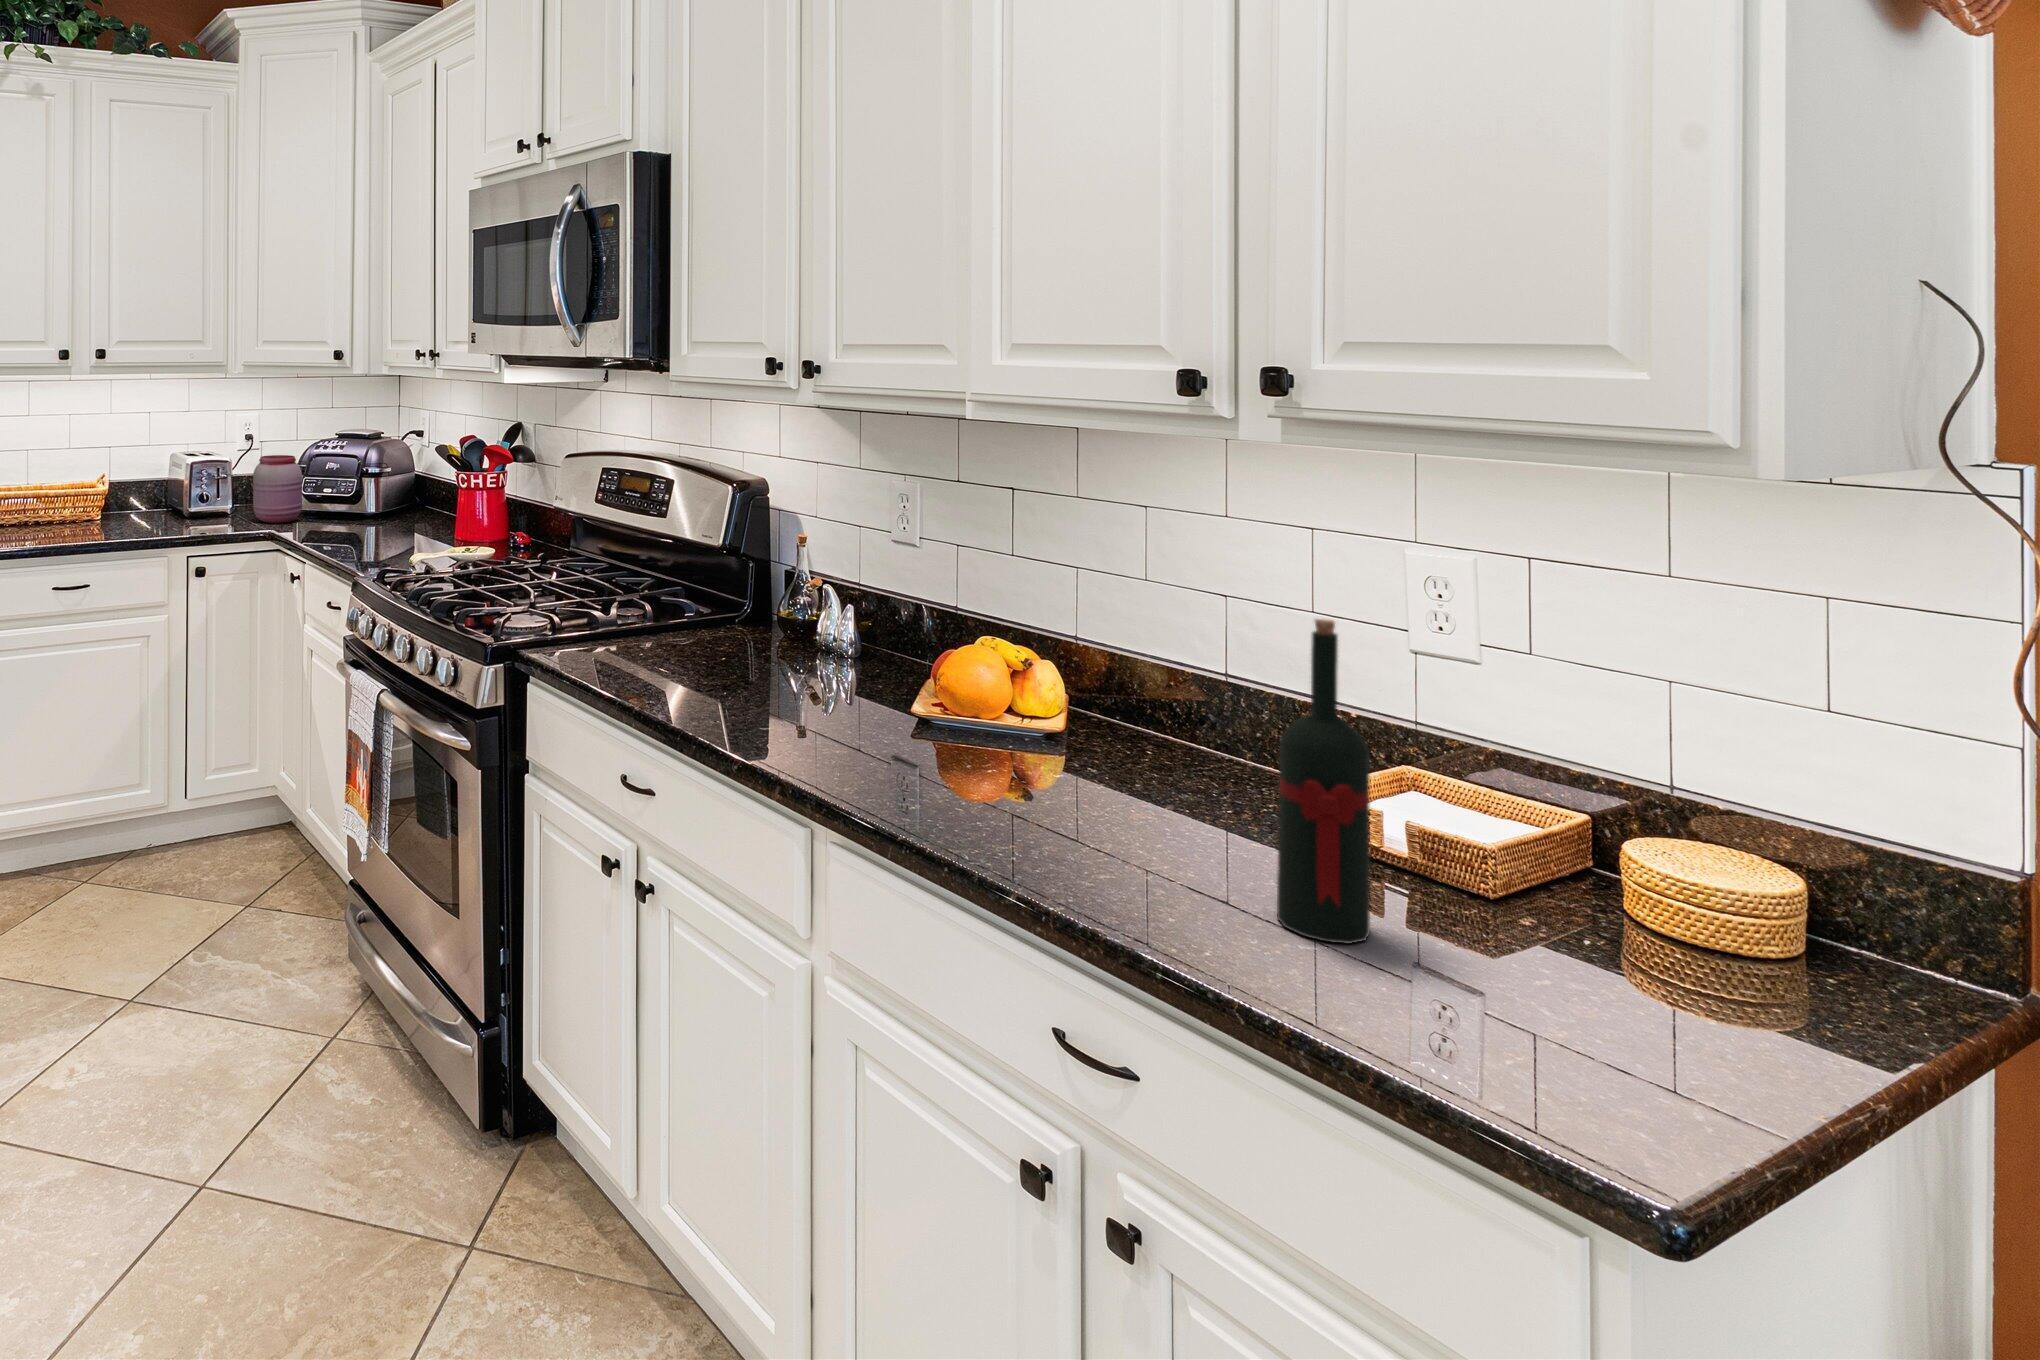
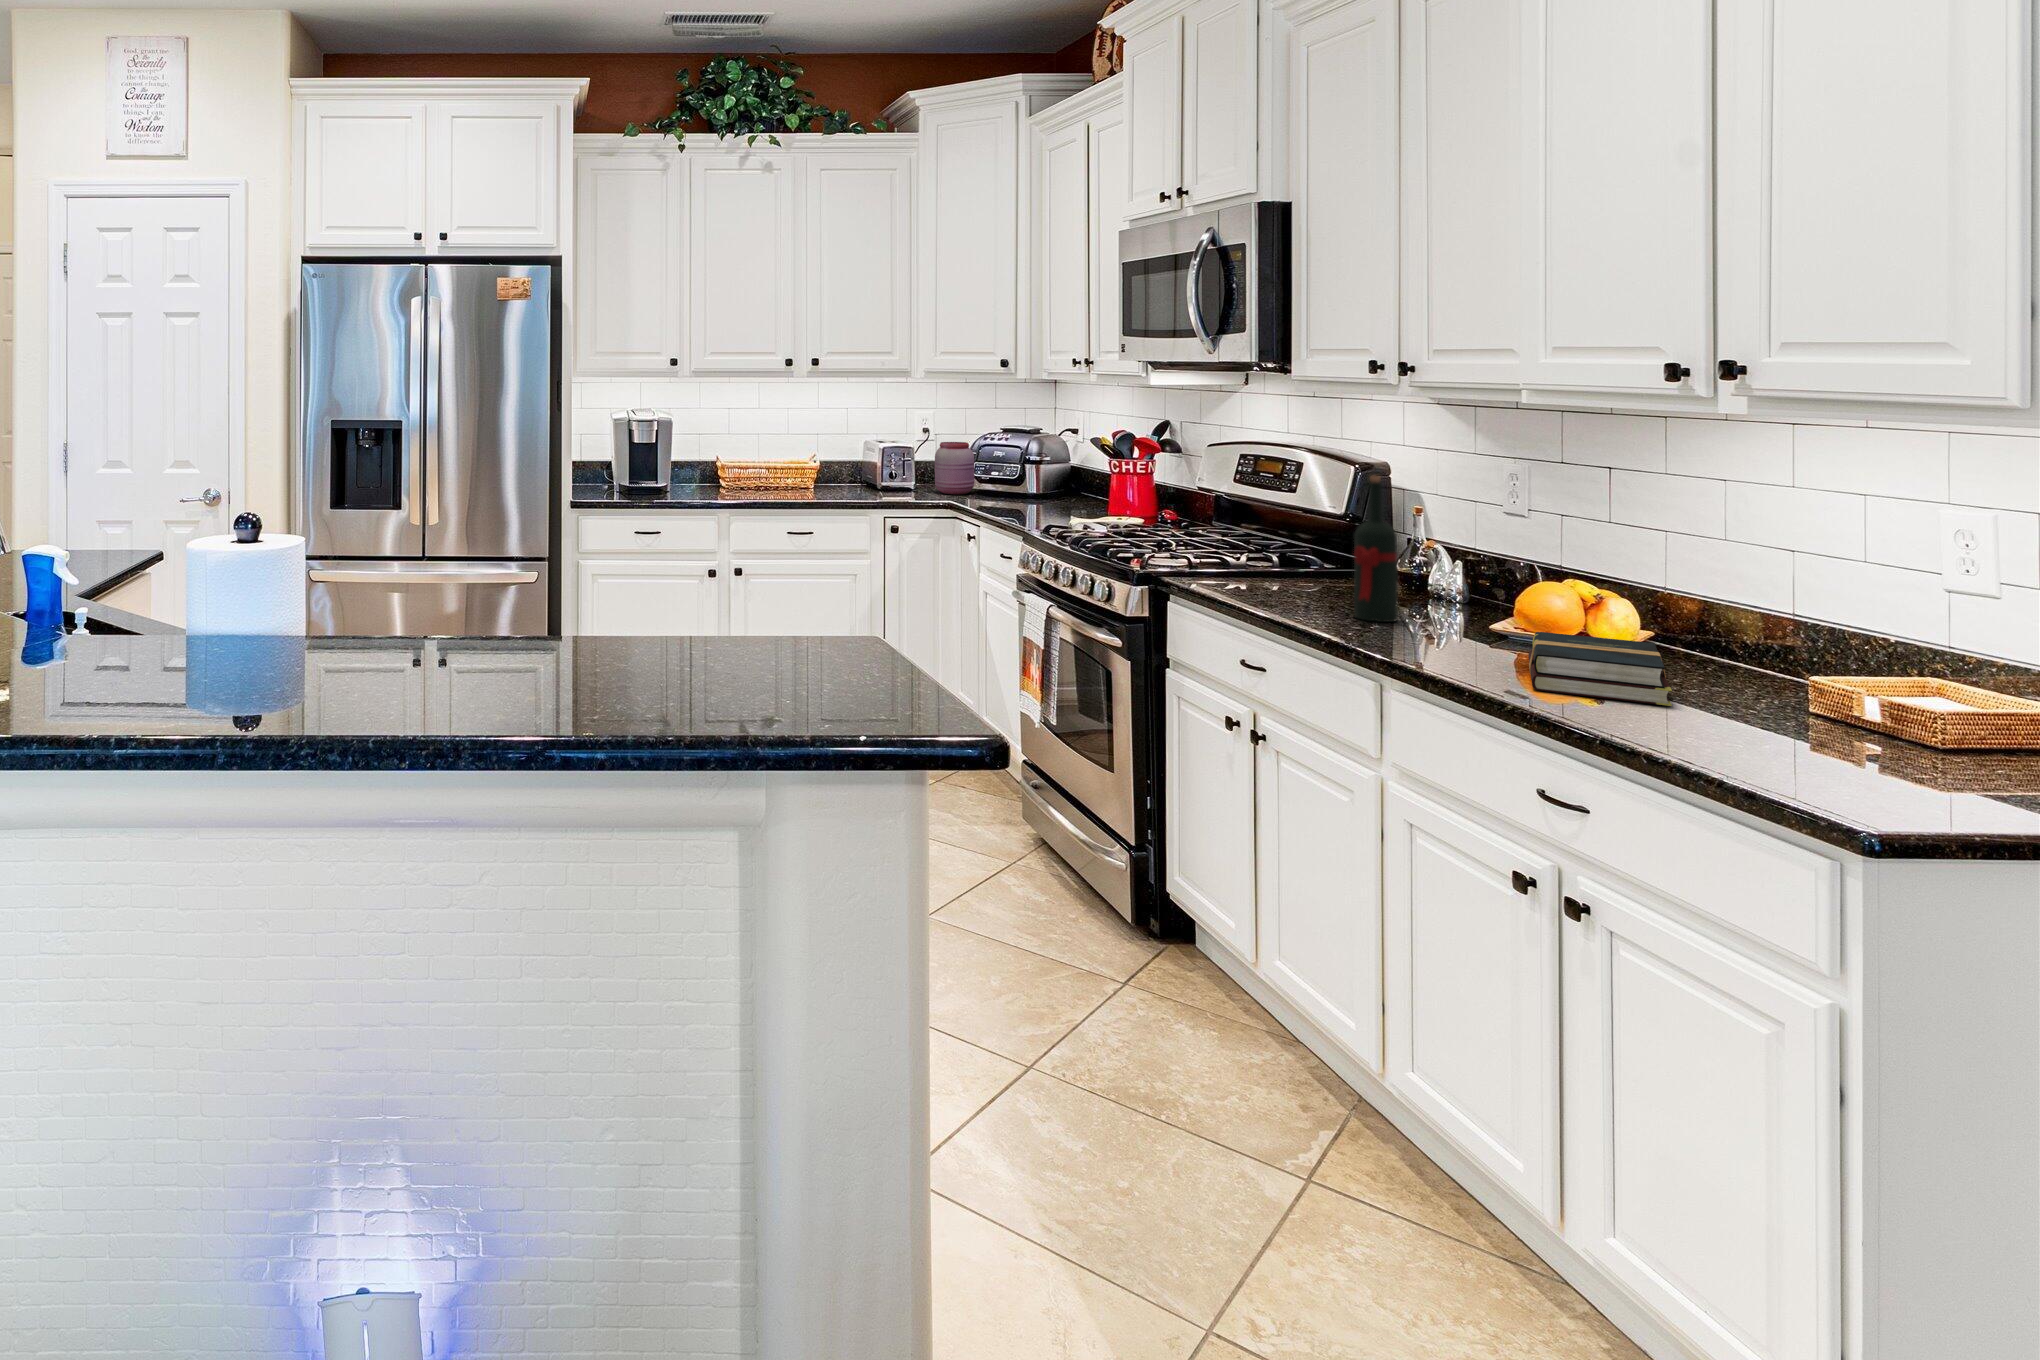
wine bottle: present [1277,619,1370,944] -> present [1354,476,1398,622]
hardback book: none [977,731,1170,845] -> present [1528,632,1672,706]

